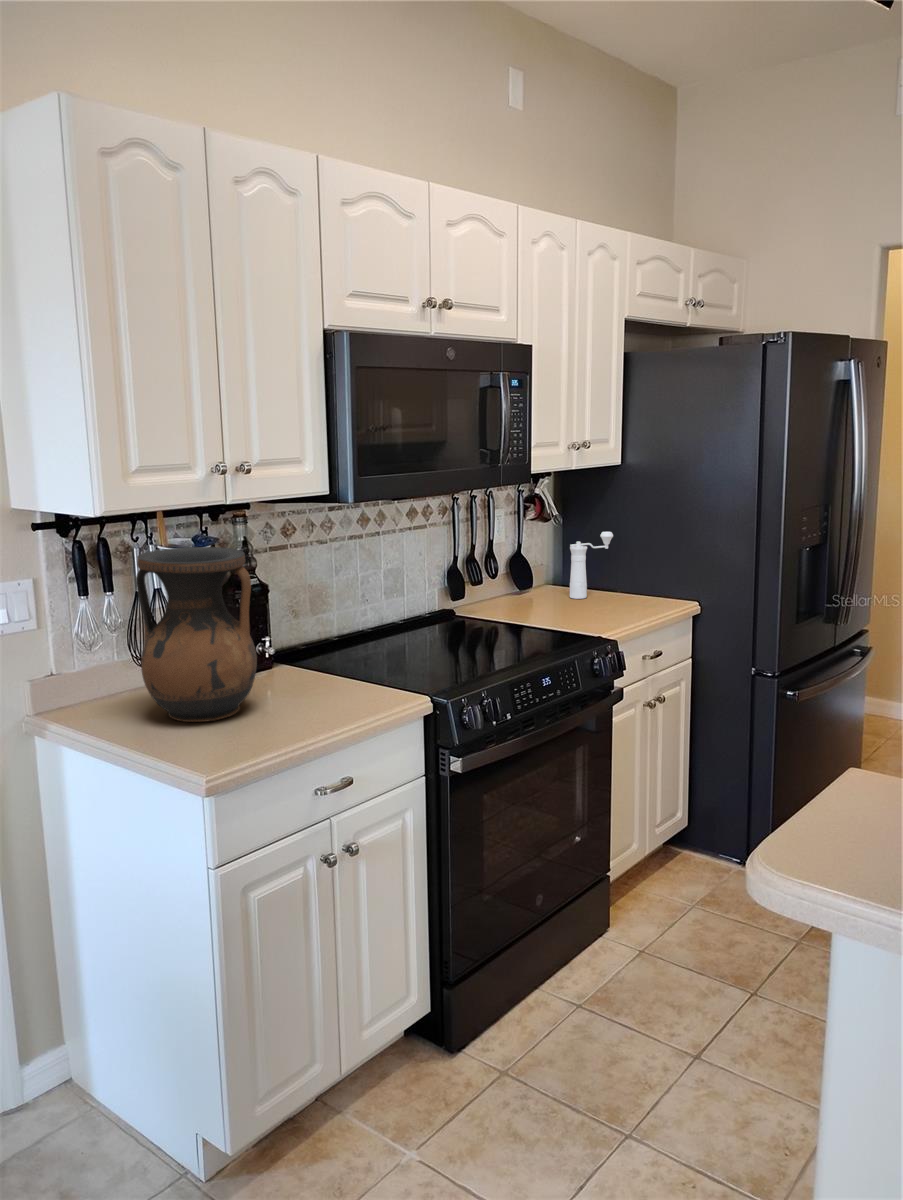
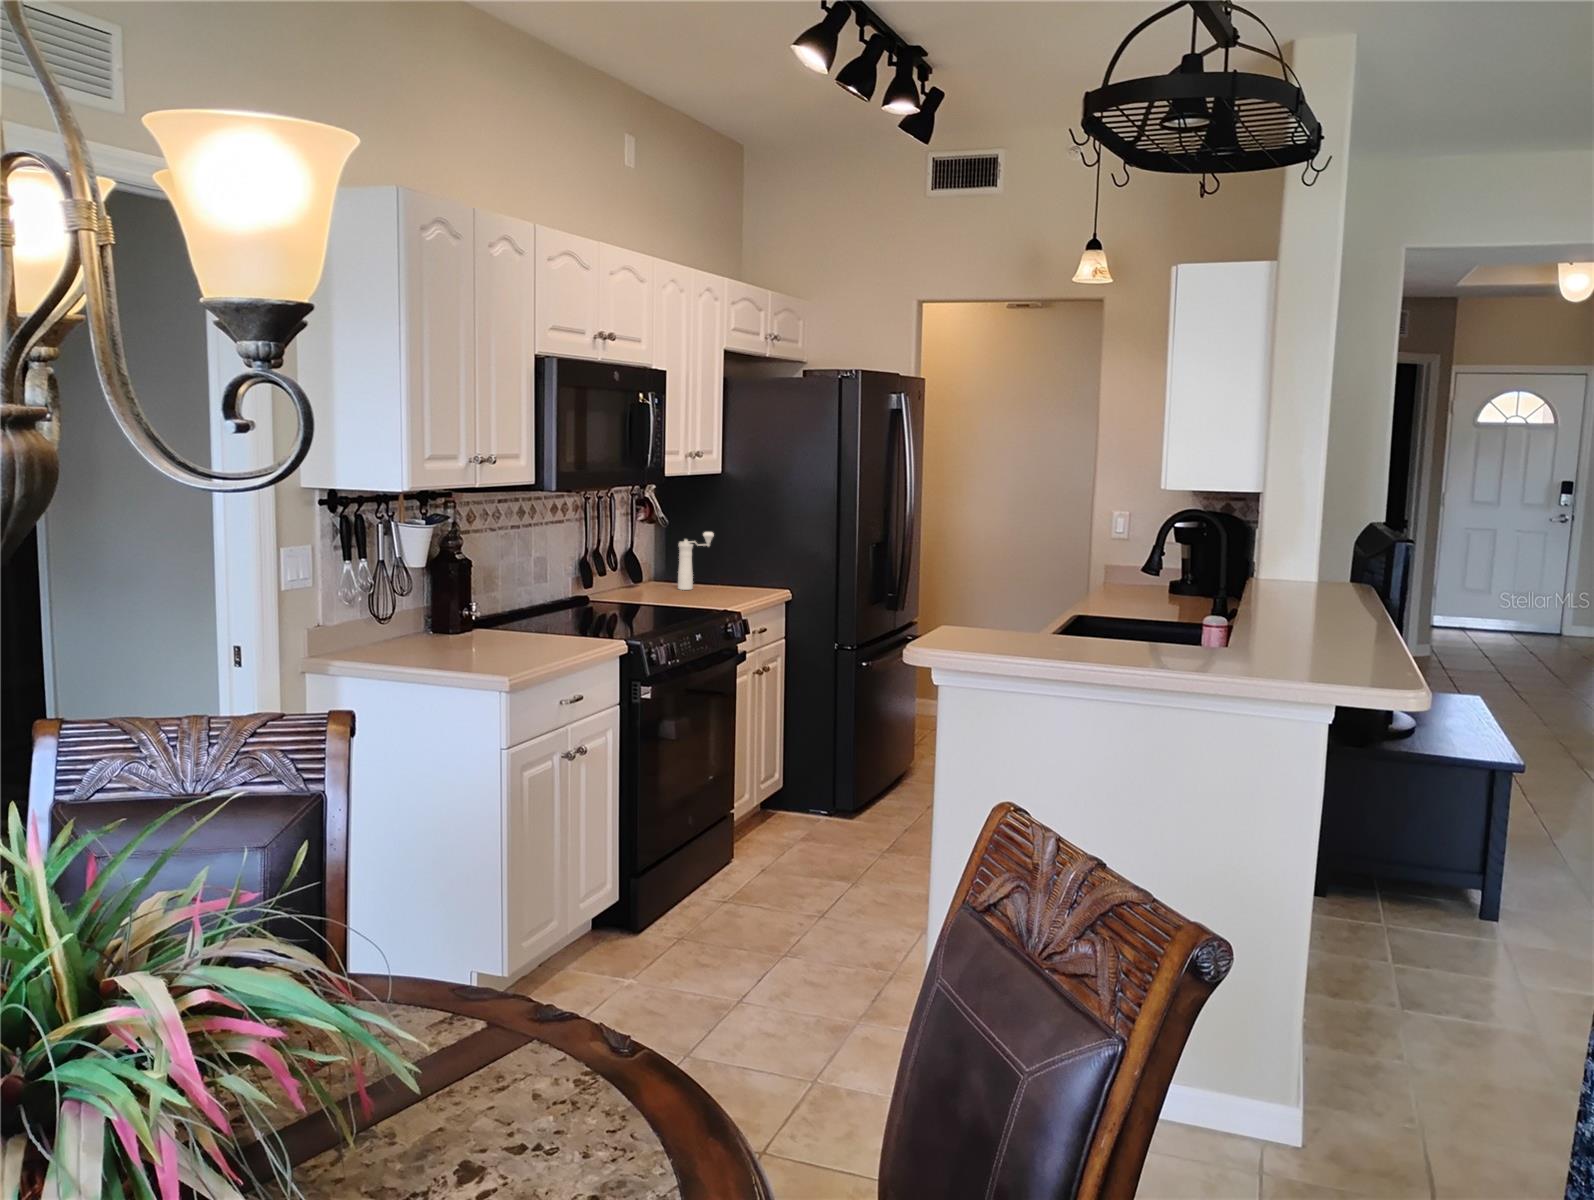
vase: present [136,547,257,722] -> none [407,522,500,656]

